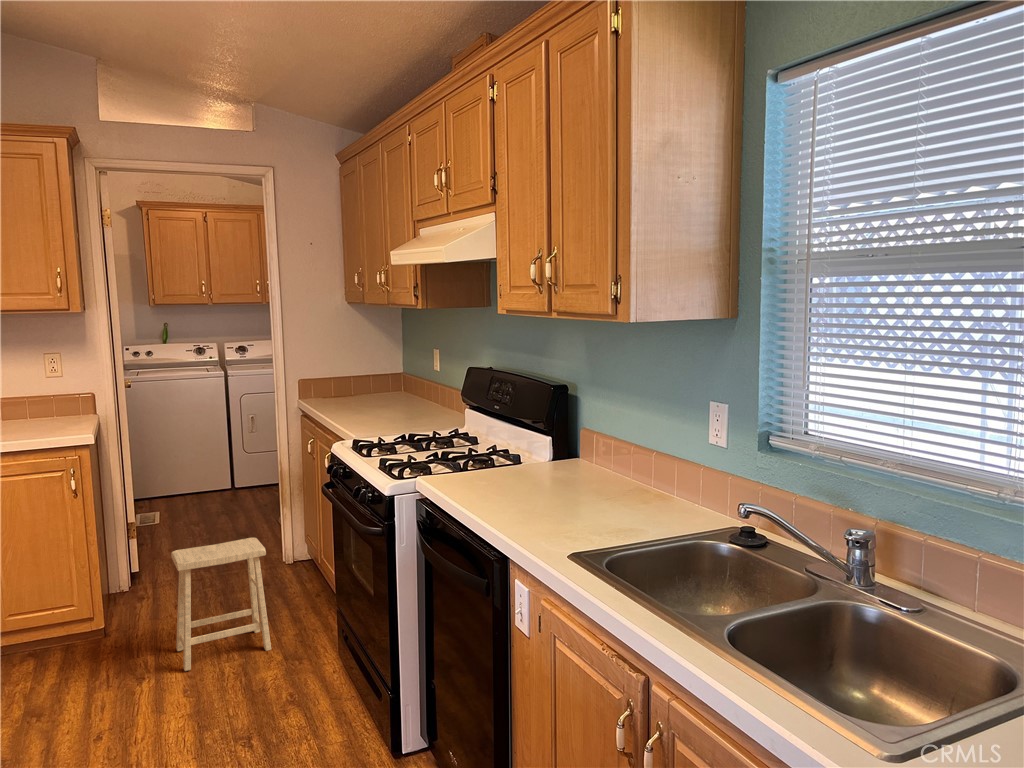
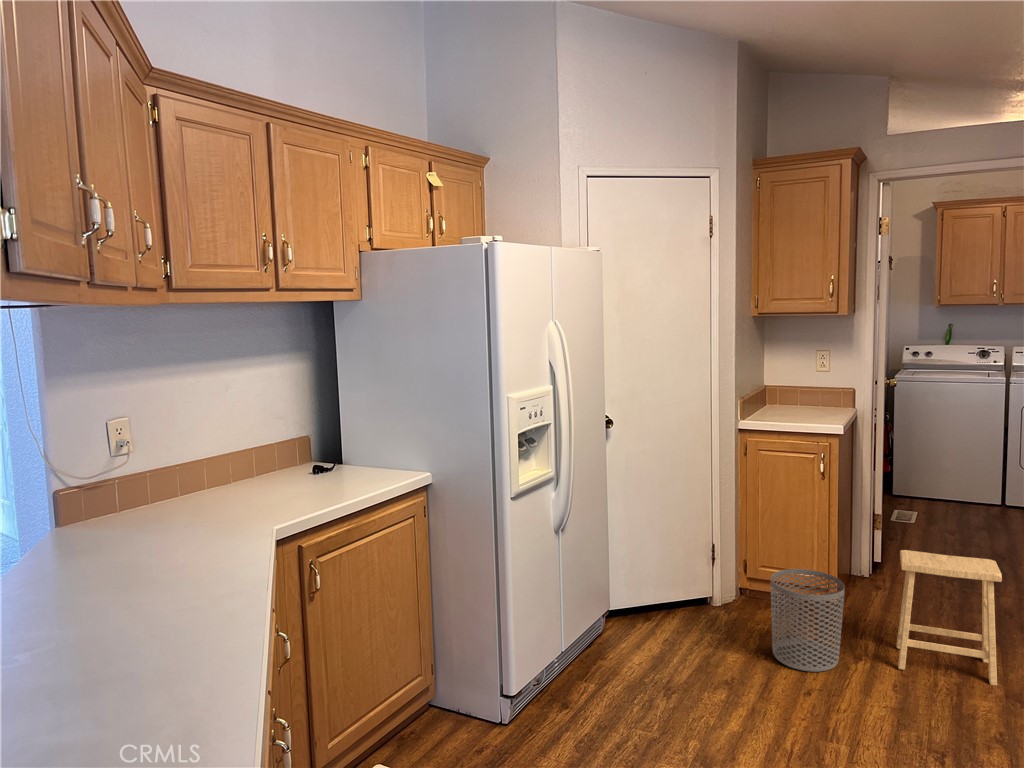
waste bin: none [30,600,123,721] -> present [771,569,845,672]

